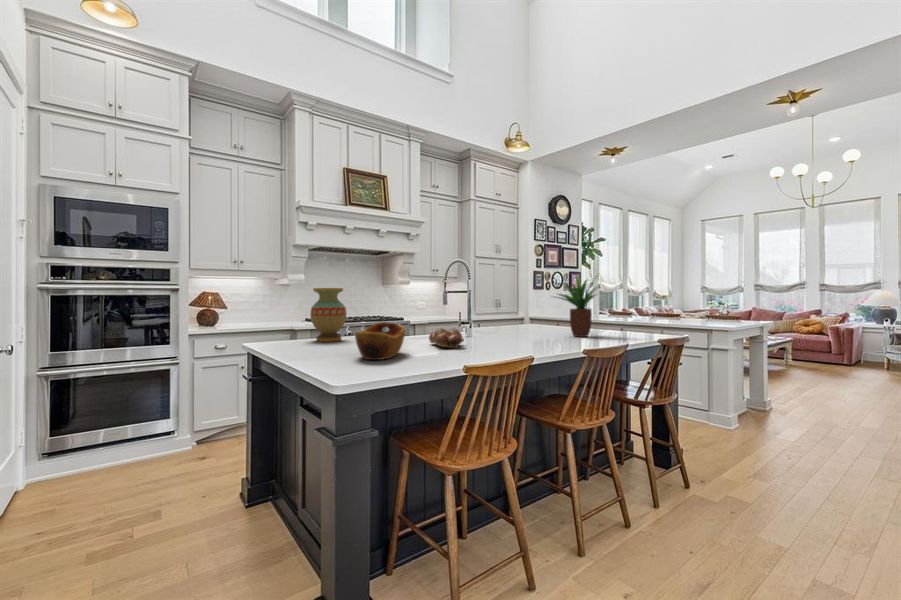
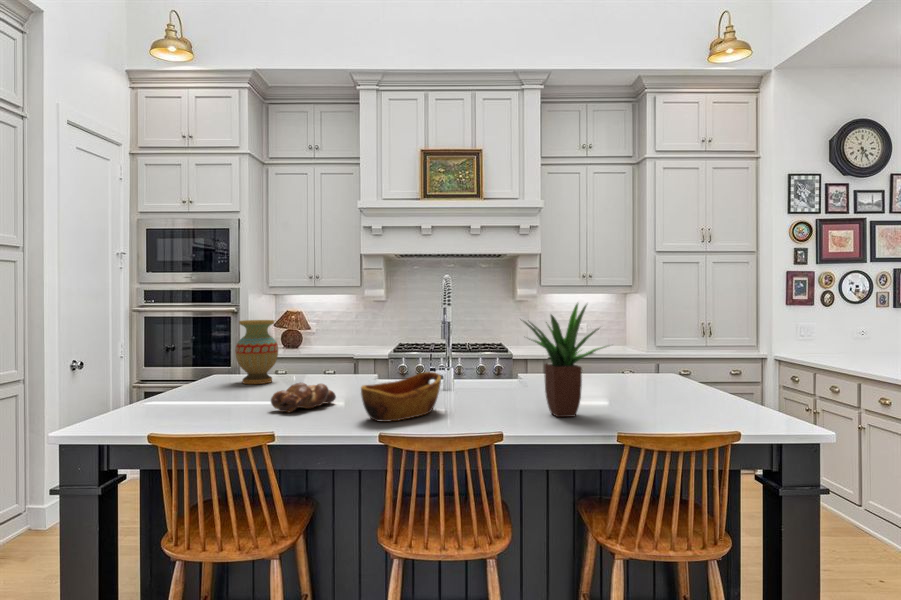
wooden bowl: present [355,322,405,360] -> present [361,372,441,422]

